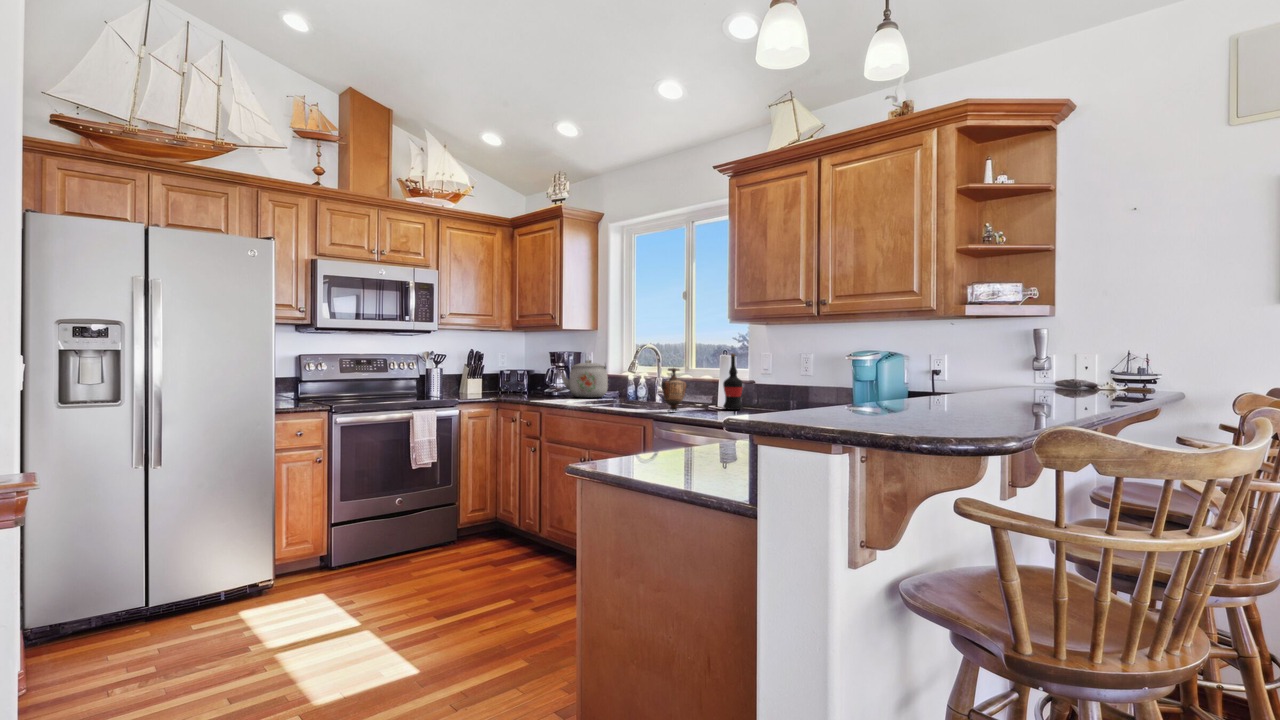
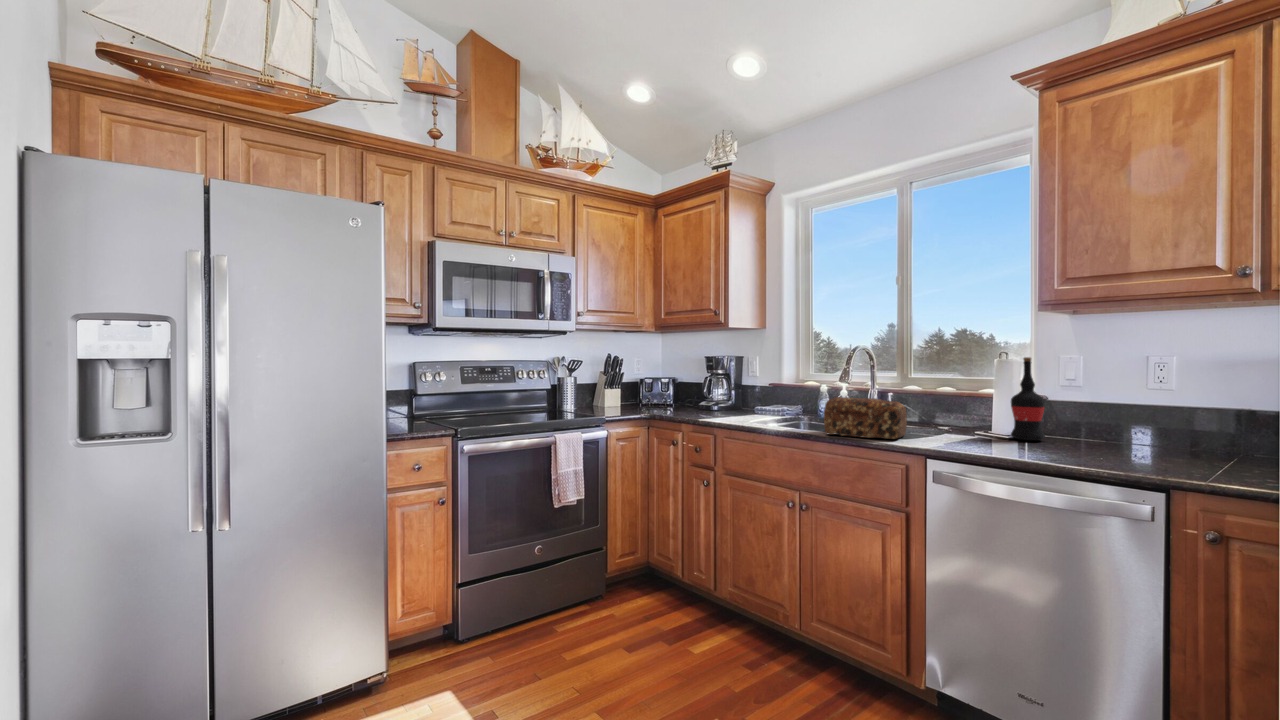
kettle: present [562,360,608,398] -> none [729,365,788,414]
vase: present [660,368,688,411] -> none [925,374,971,444]
bread loaf: none [604,382,660,409] -> present [824,397,907,439]

